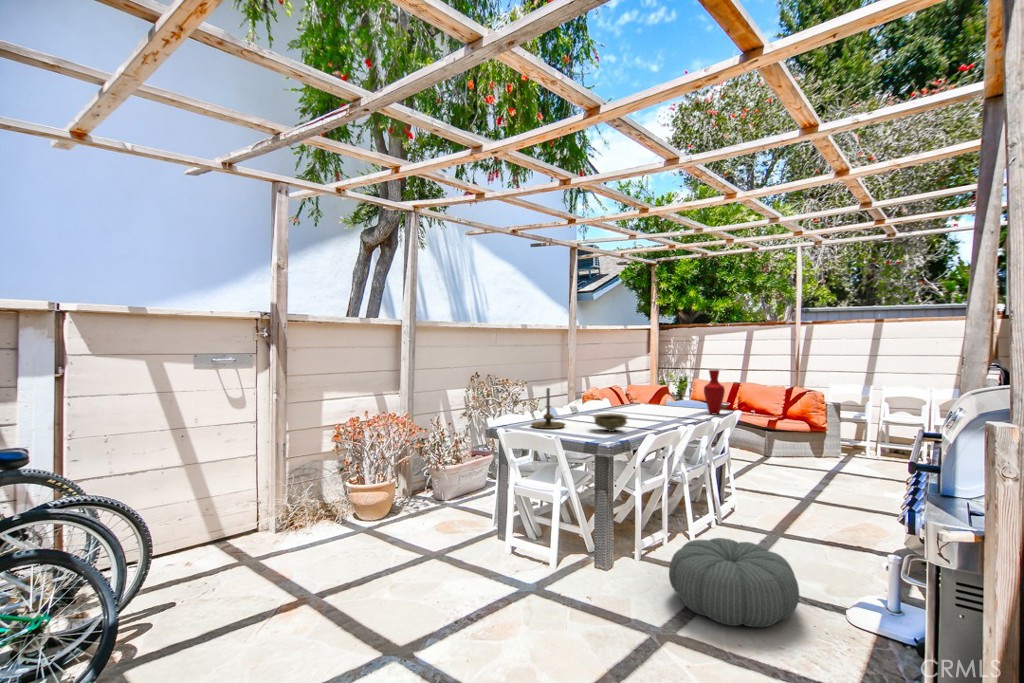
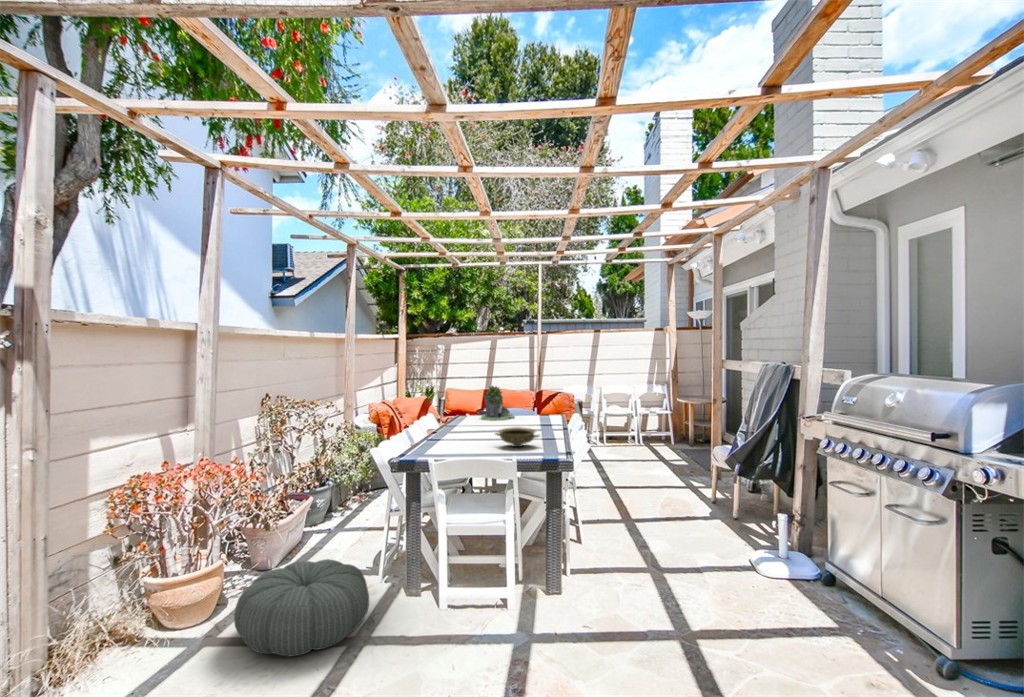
vase: present [704,370,725,414] -> none [529,377,548,420]
succulent planter: none [658,376,698,412] -> present [481,386,515,421]
candle holder: present [531,388,565,429] -> none [427,405,468,453]
pouf: present [669,538,799,627] -> present [234,559,369,656]

